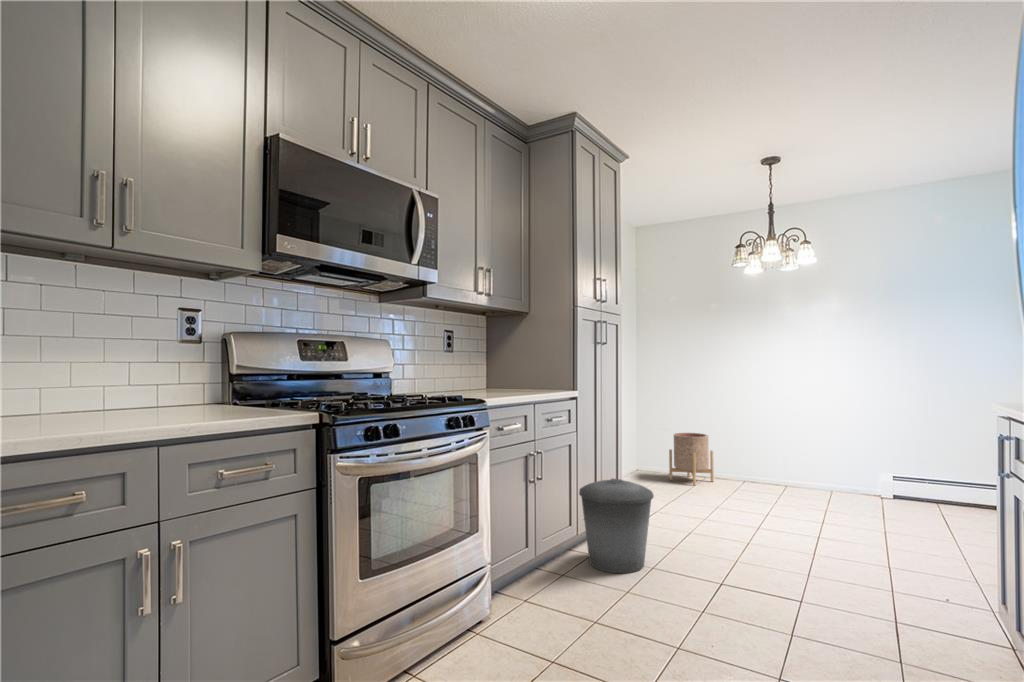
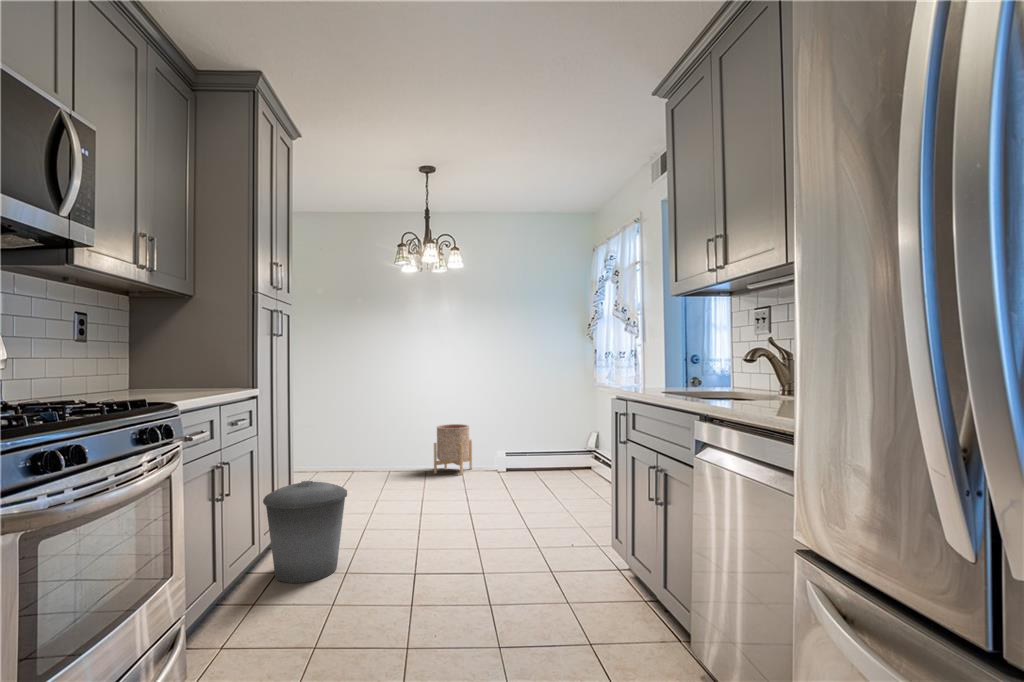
planter: present [669,433,714,485] -> present [434,424,472,475]

